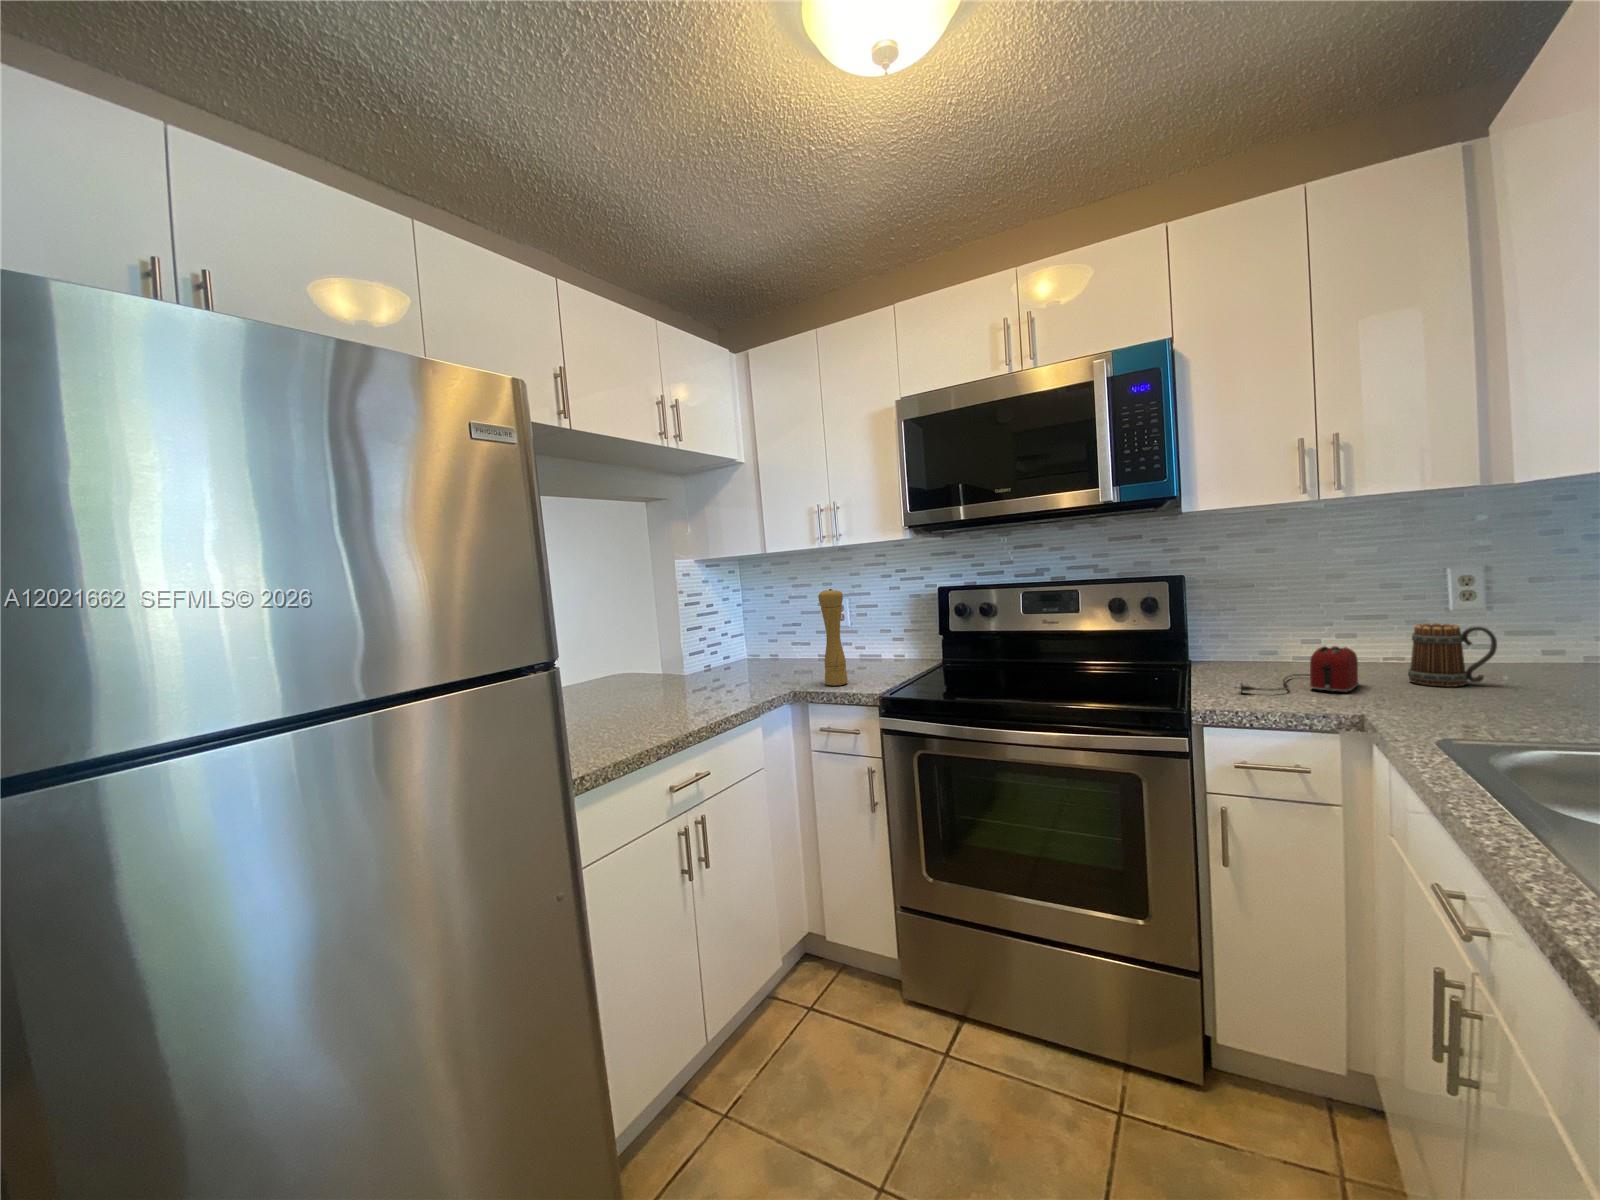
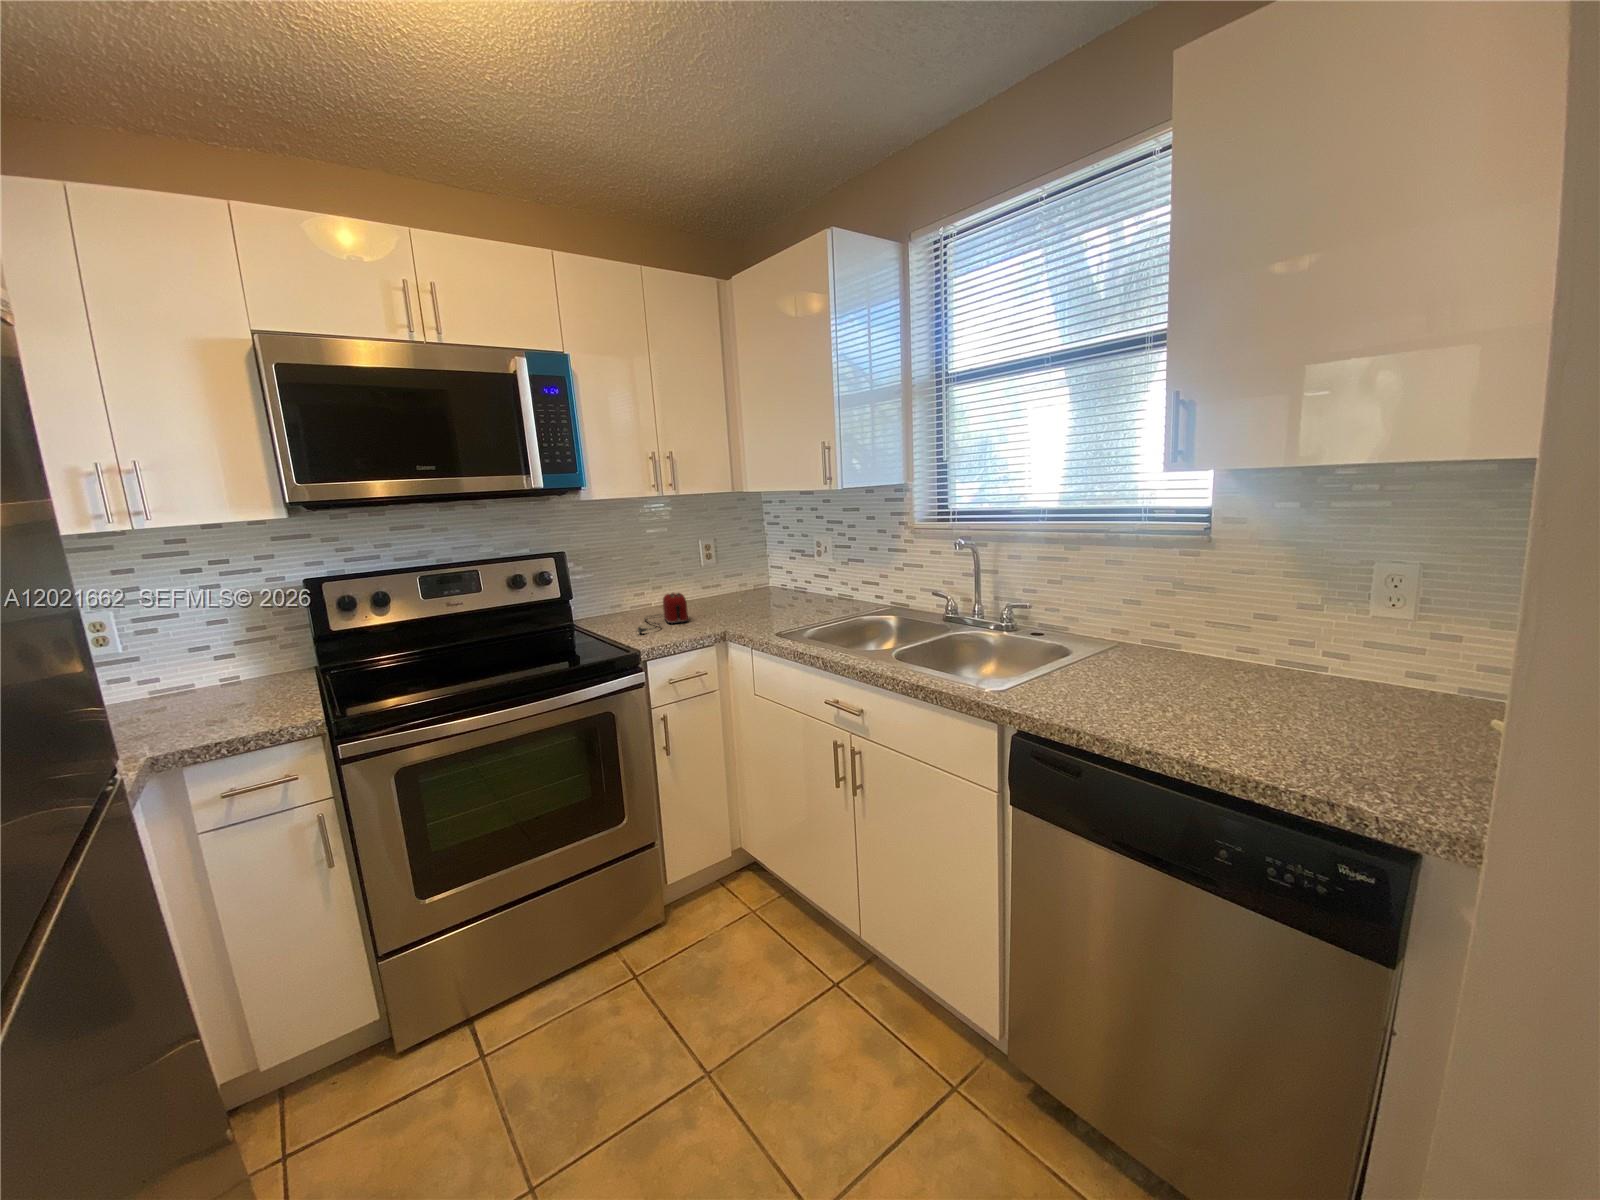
pepper mill: present [818,589,848,685] -> none [155,593,229,736]
mug: present [1408,623,1497,687] -> none [698,572,732,610]

